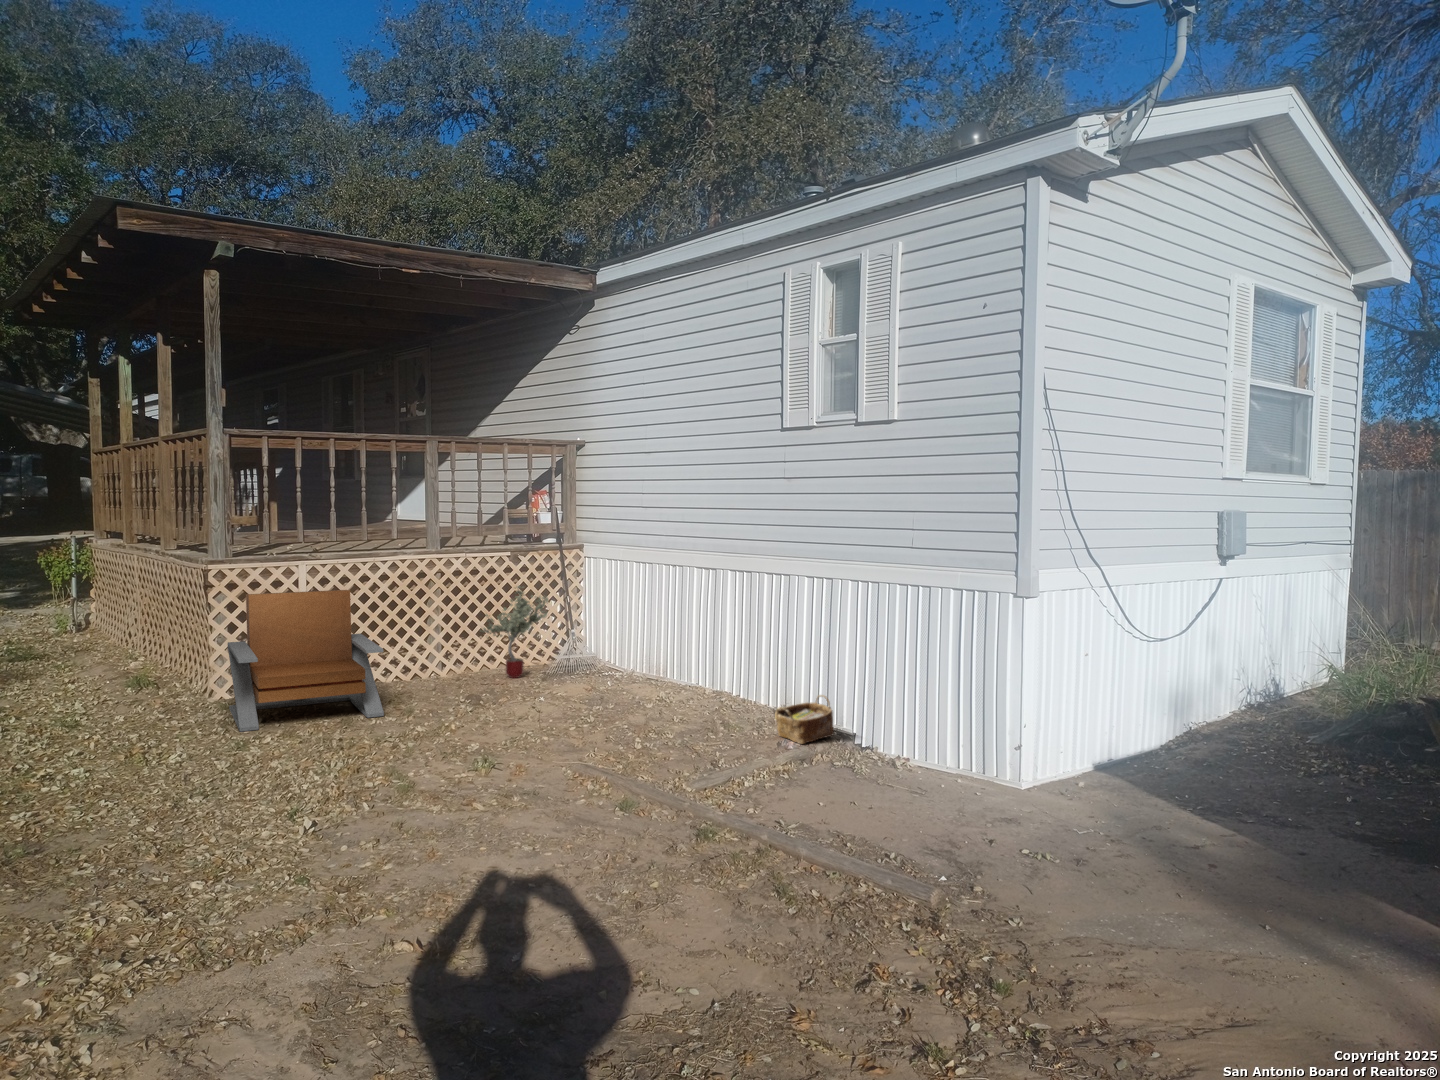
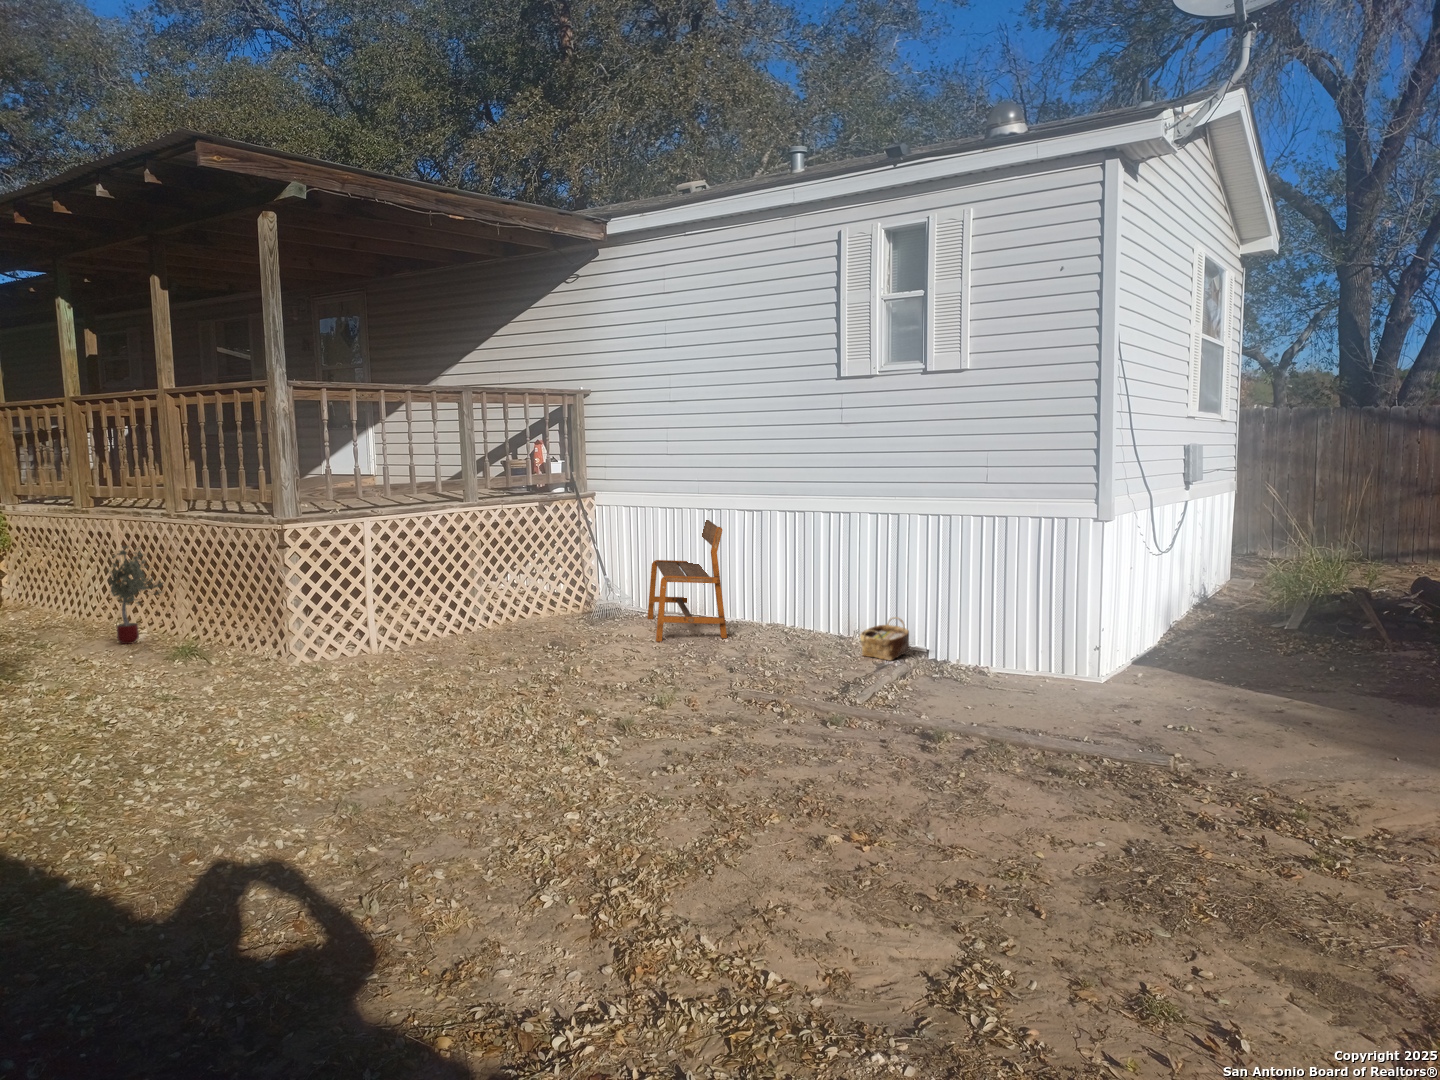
bench: none [586,574,679,704] -> present [647,520,727,641]
potted tree: present [480,586,548,678] -> present [107,546,164,644]
lounge chair: present [228,590,384,732] -> none [310,545,485,690]

